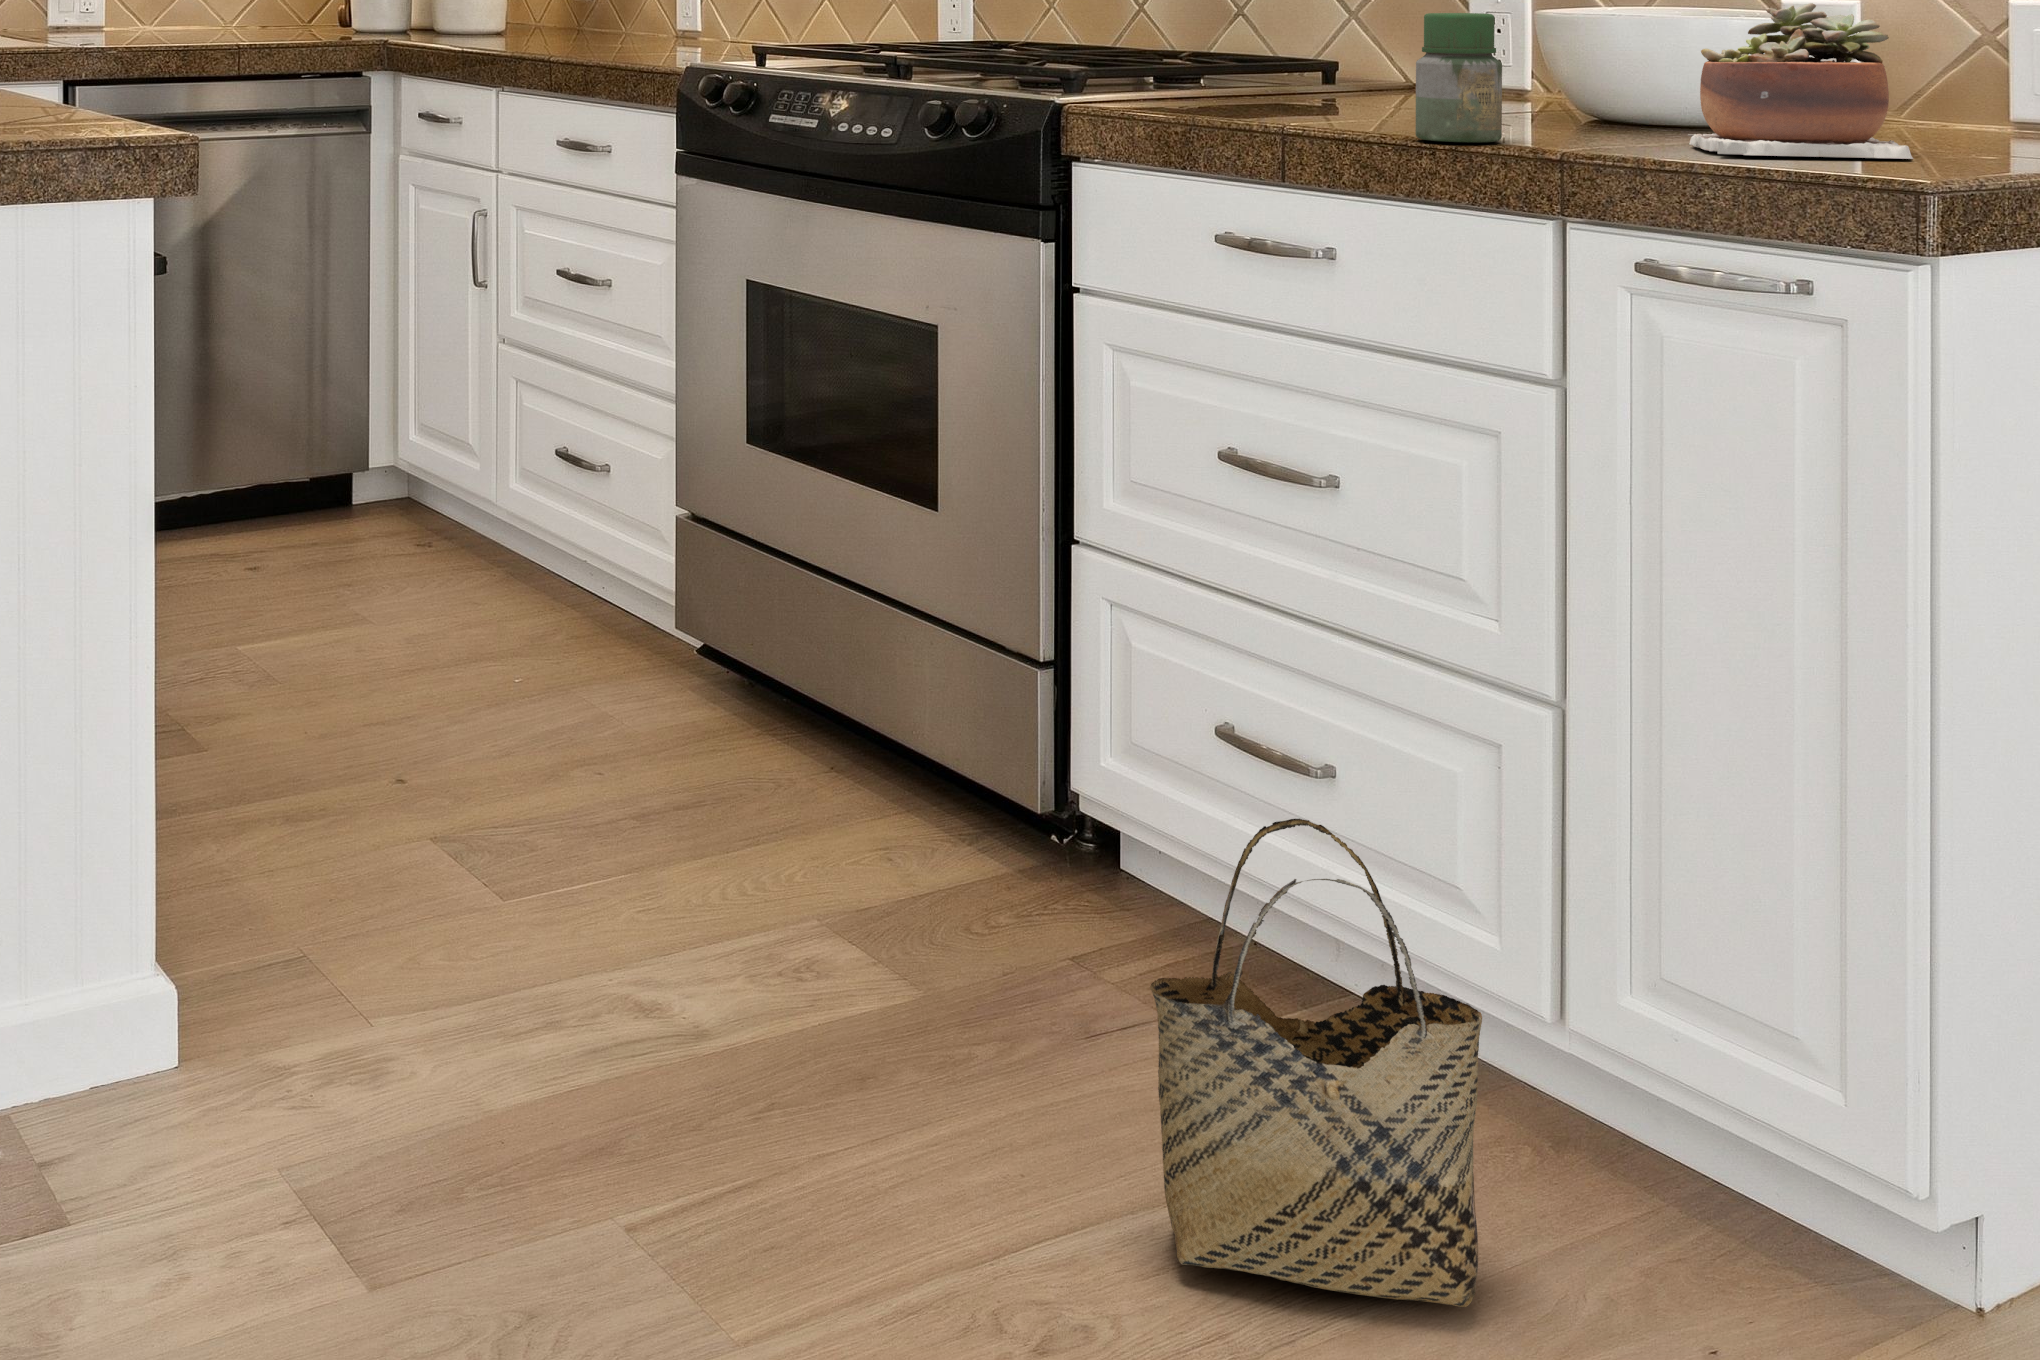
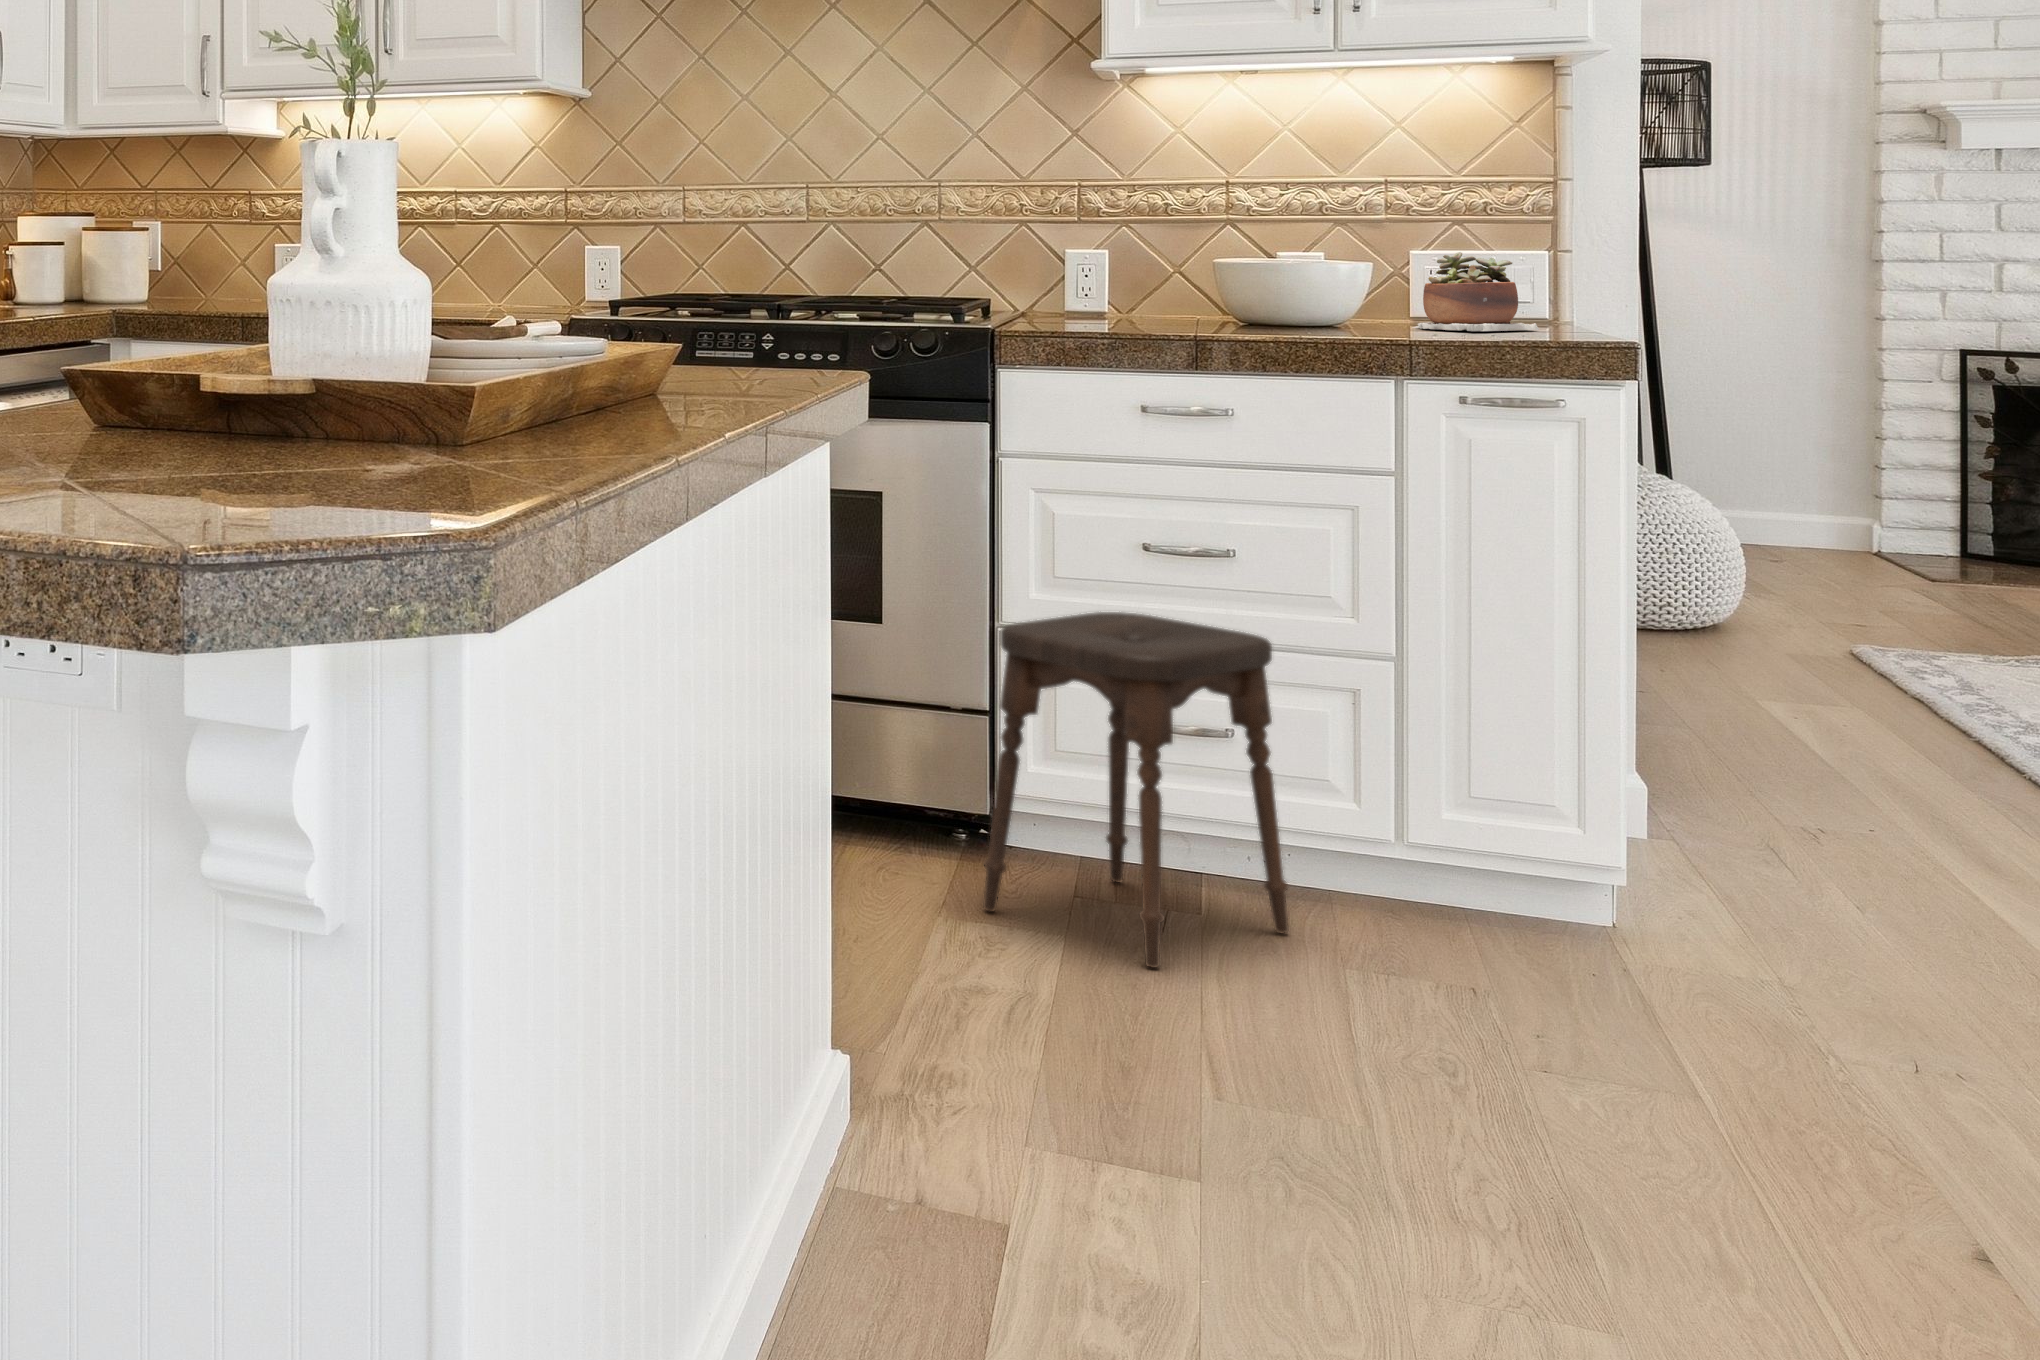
jar: present [1416,13,1502,142] -> none [1299,260,1347,332]
stool: none [732,556,1105,1151] -> present [983,612,1289,968]
woven basket: present [1150,819,1482,1307] -> none [1372,708,1522,958]

